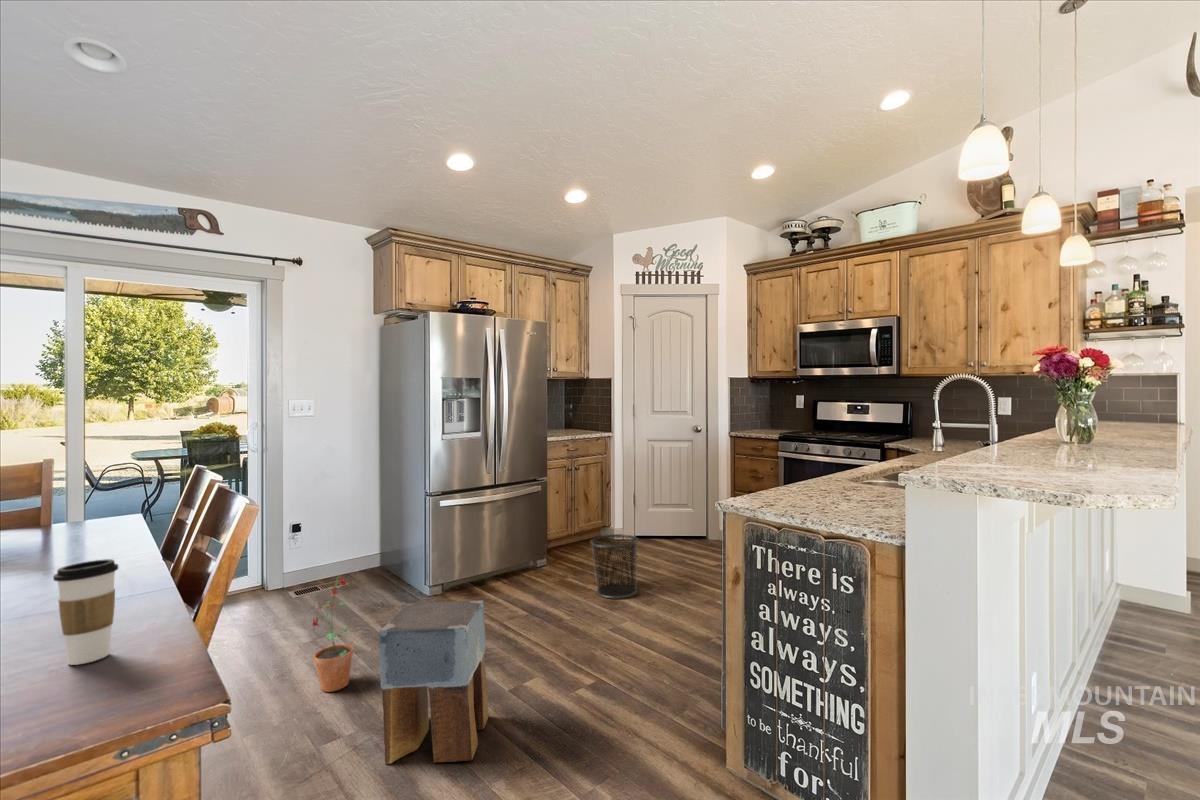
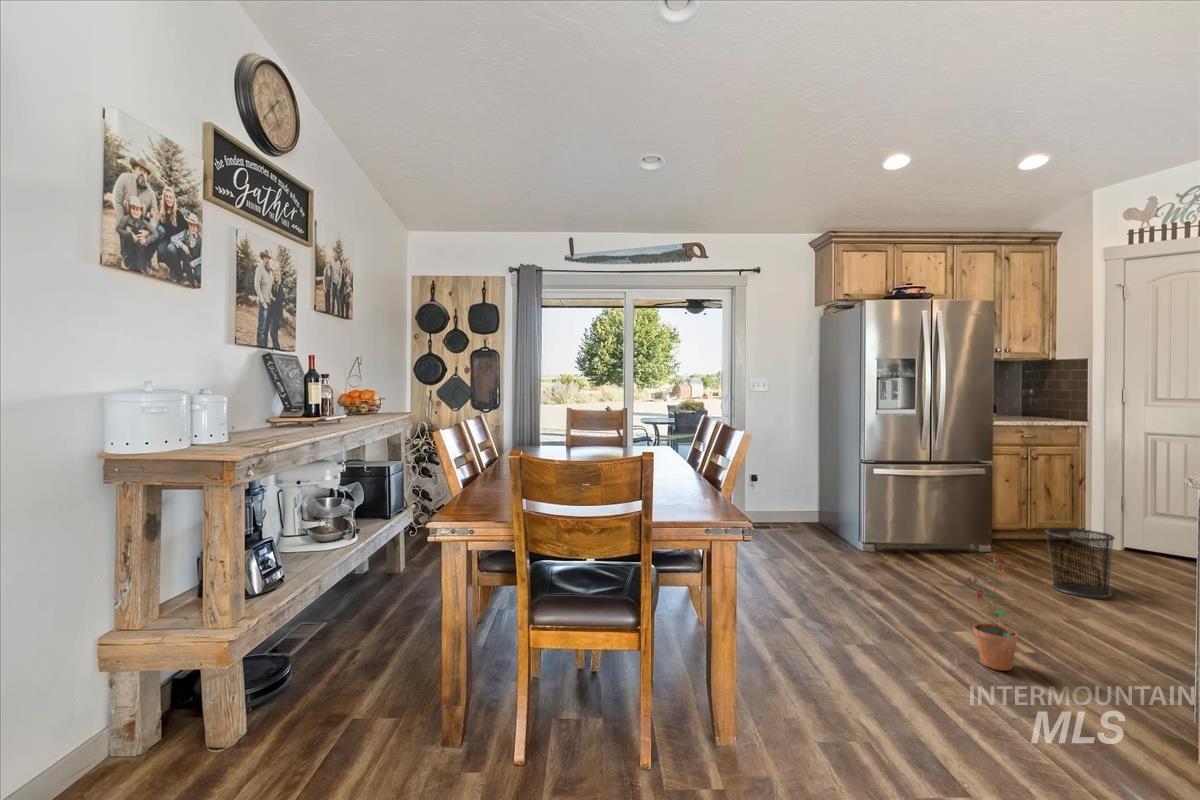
coffee cup: present [53,559,118,665] -> none [688,444,711,491]
potted plant: present [312,575,353,692] -> present [967,553,1018,671]
stool: present [379,600,488,764] -> none [829,534,919,660]

